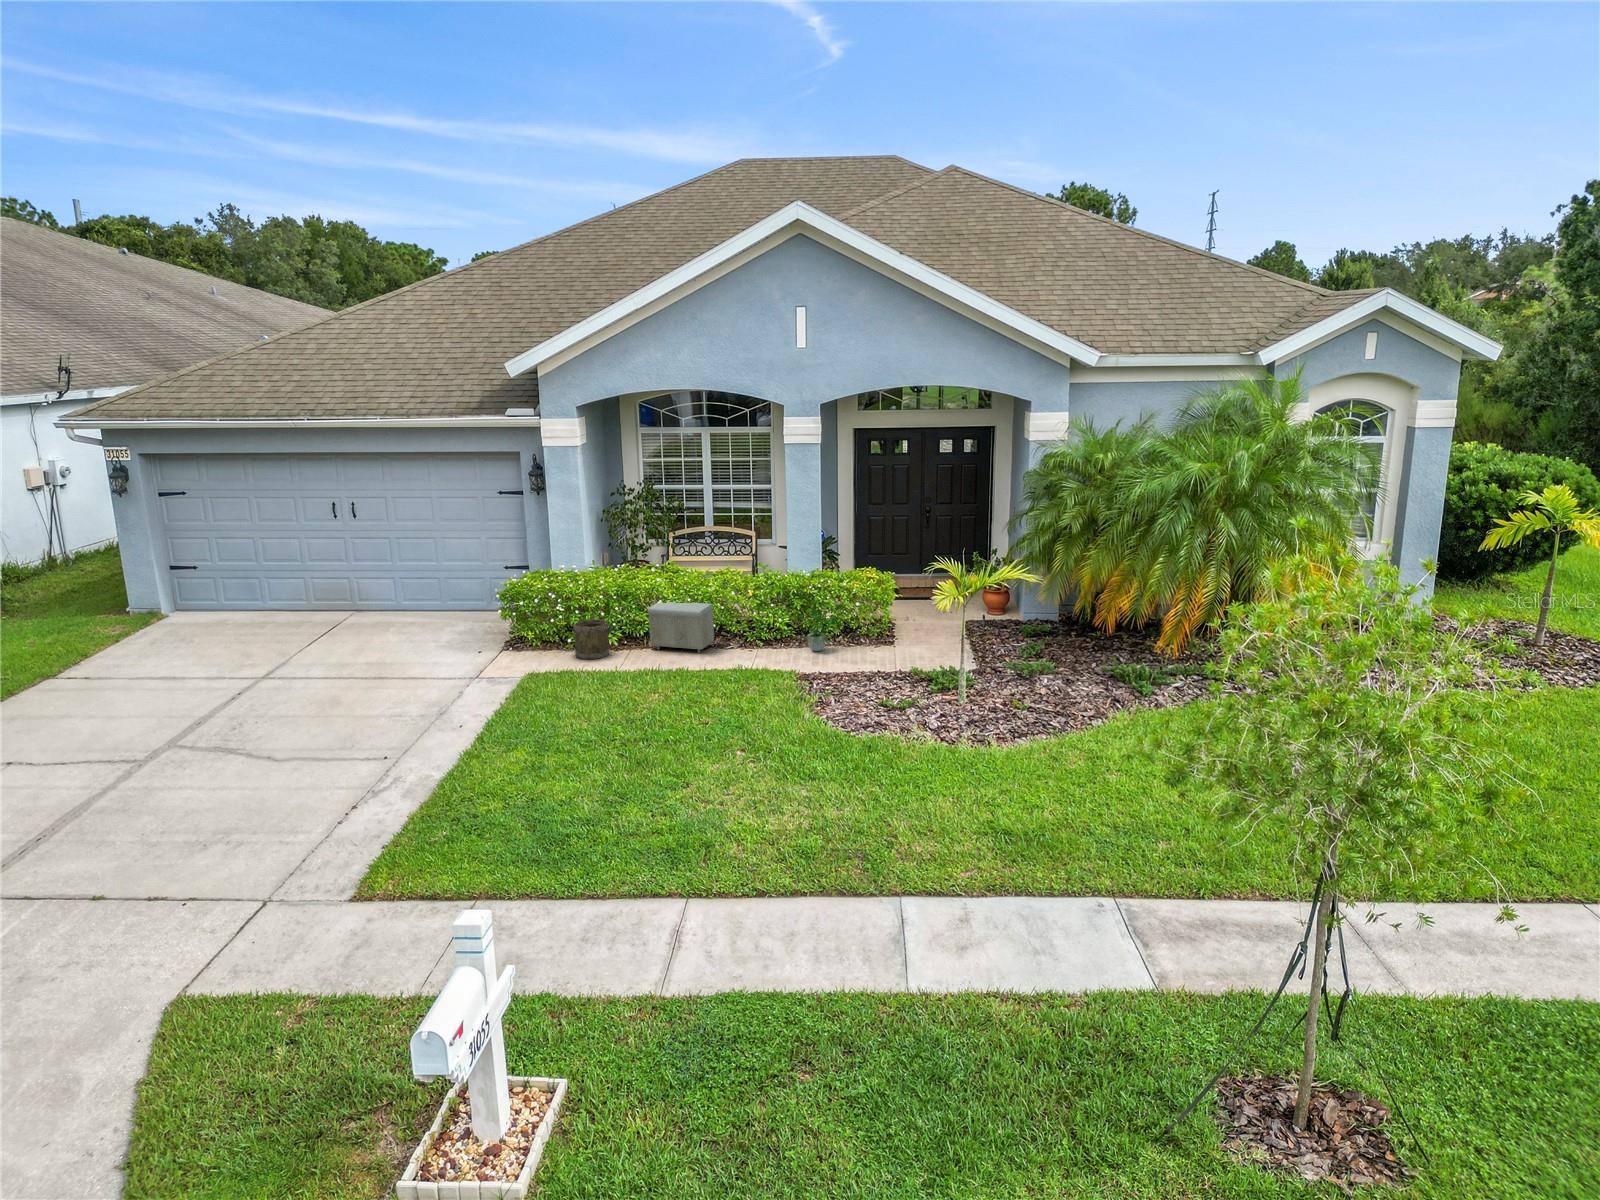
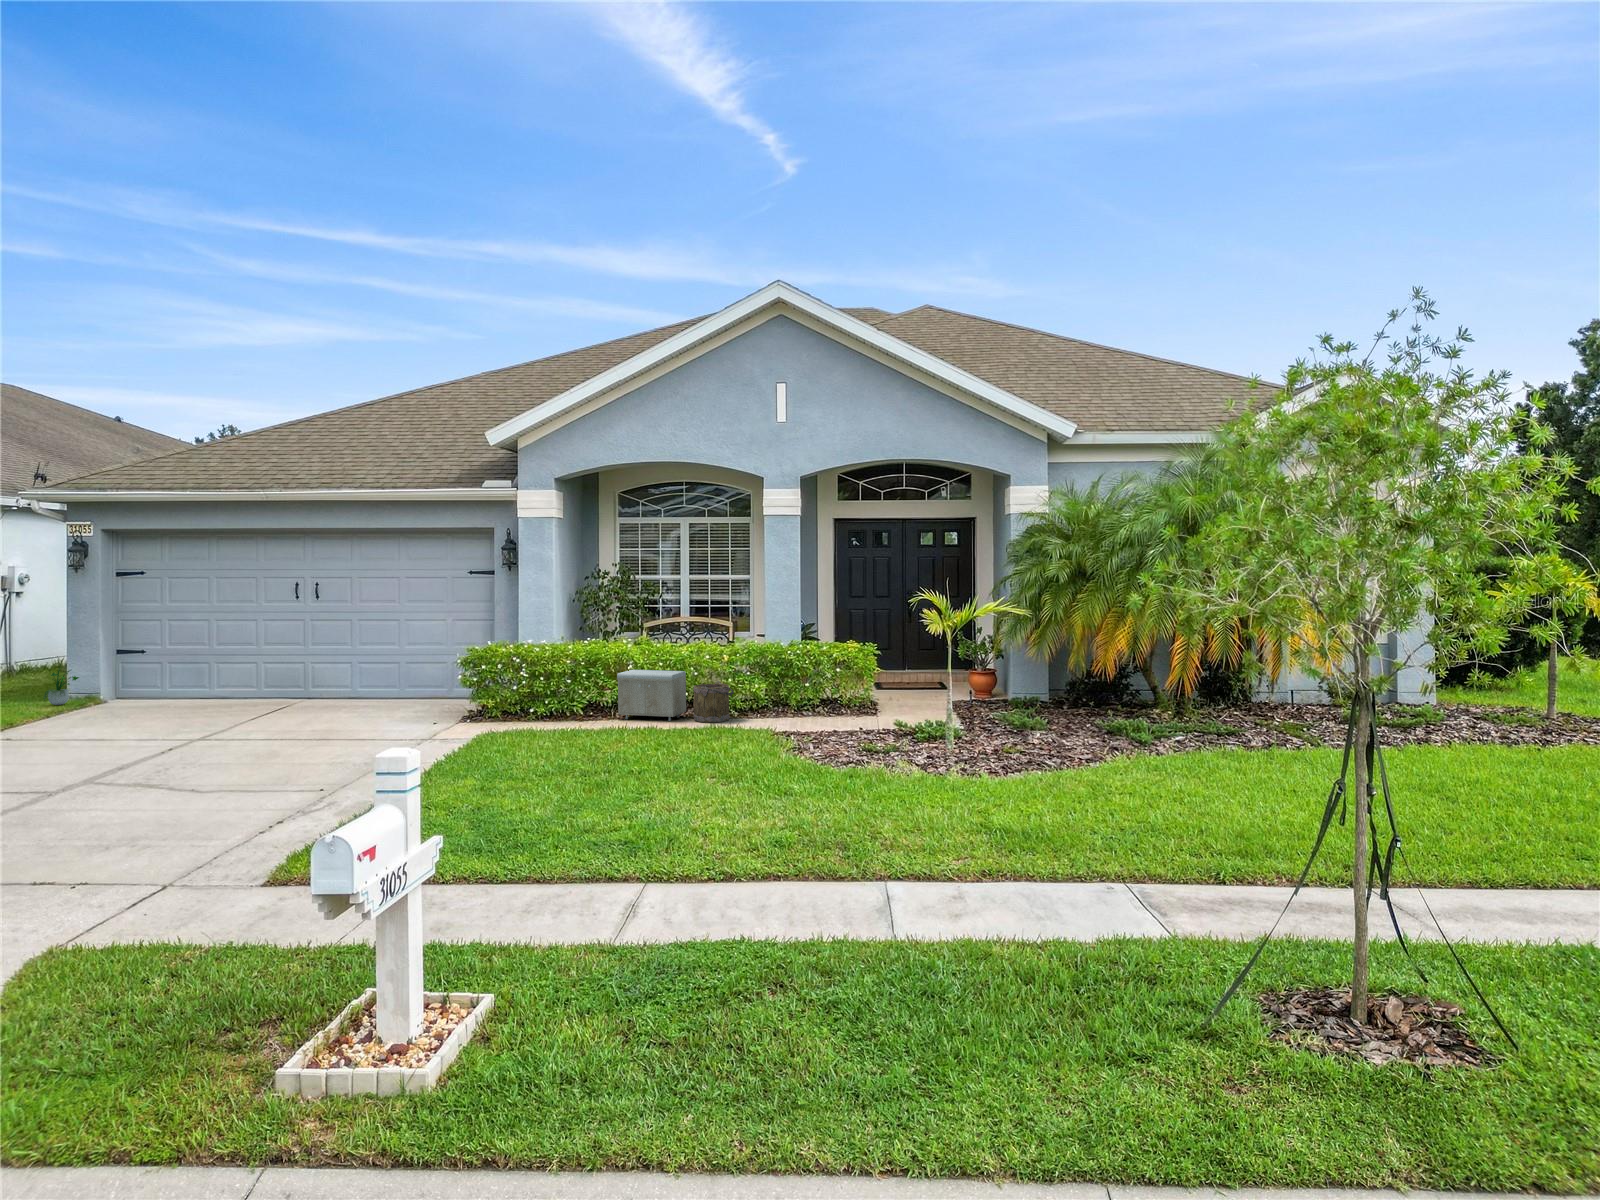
potted plant: present [801,609,839,651] -> present [44,665,79,705]
bucket: present [573,617,613,659] -> present [693,681,734,723]

